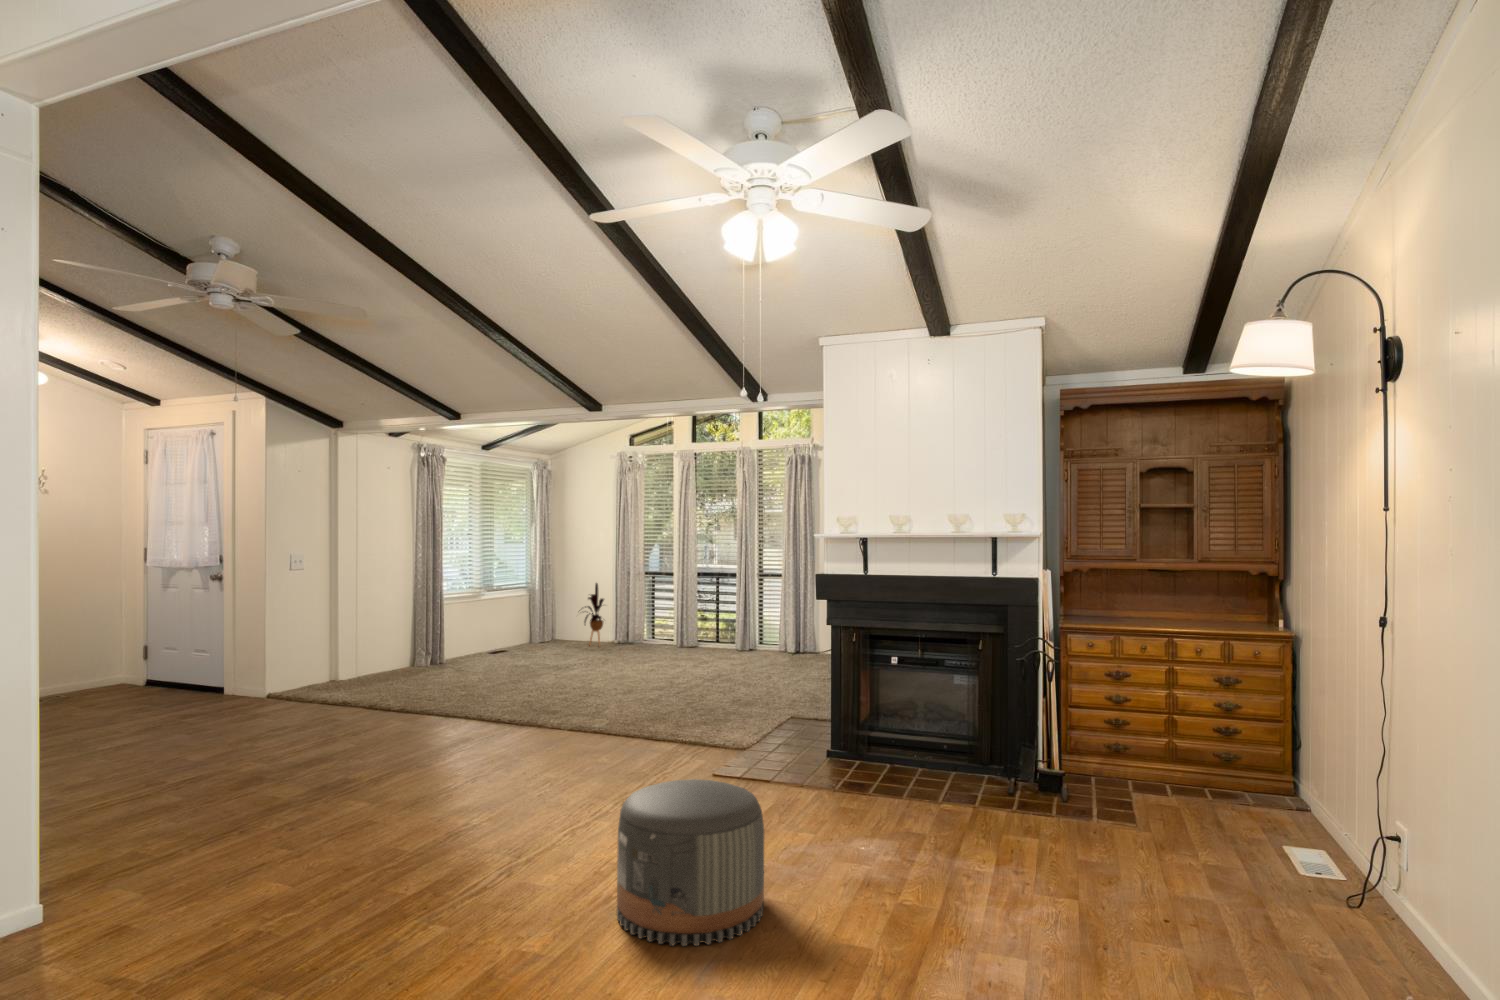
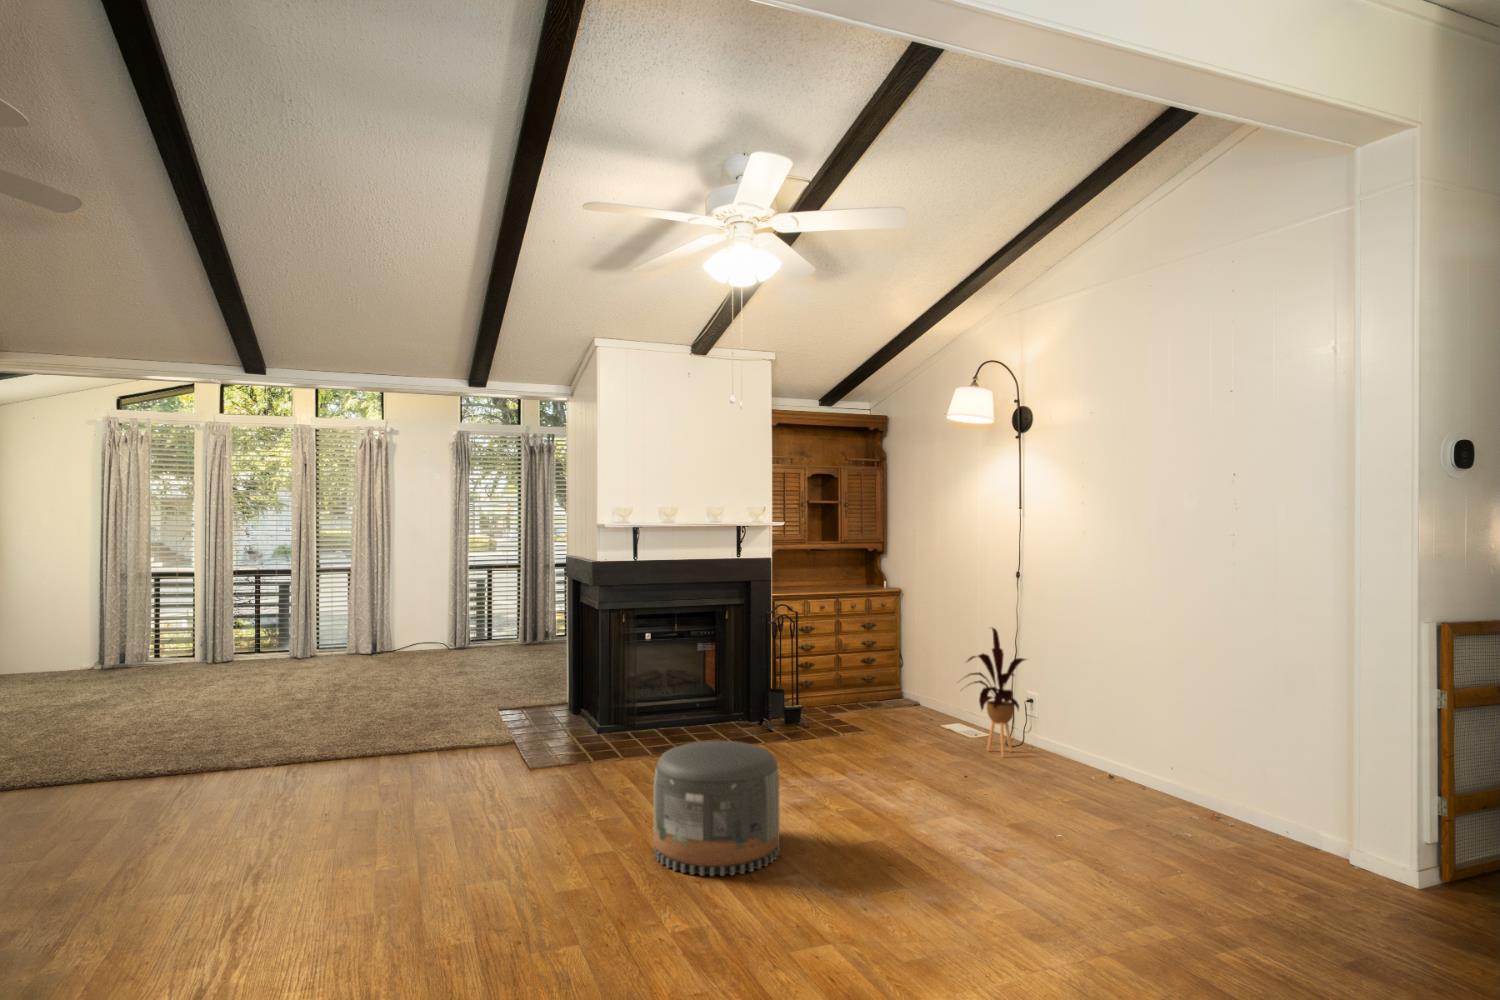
house plant: present [579,583,604,645] -> present [966,628,1026,757]

